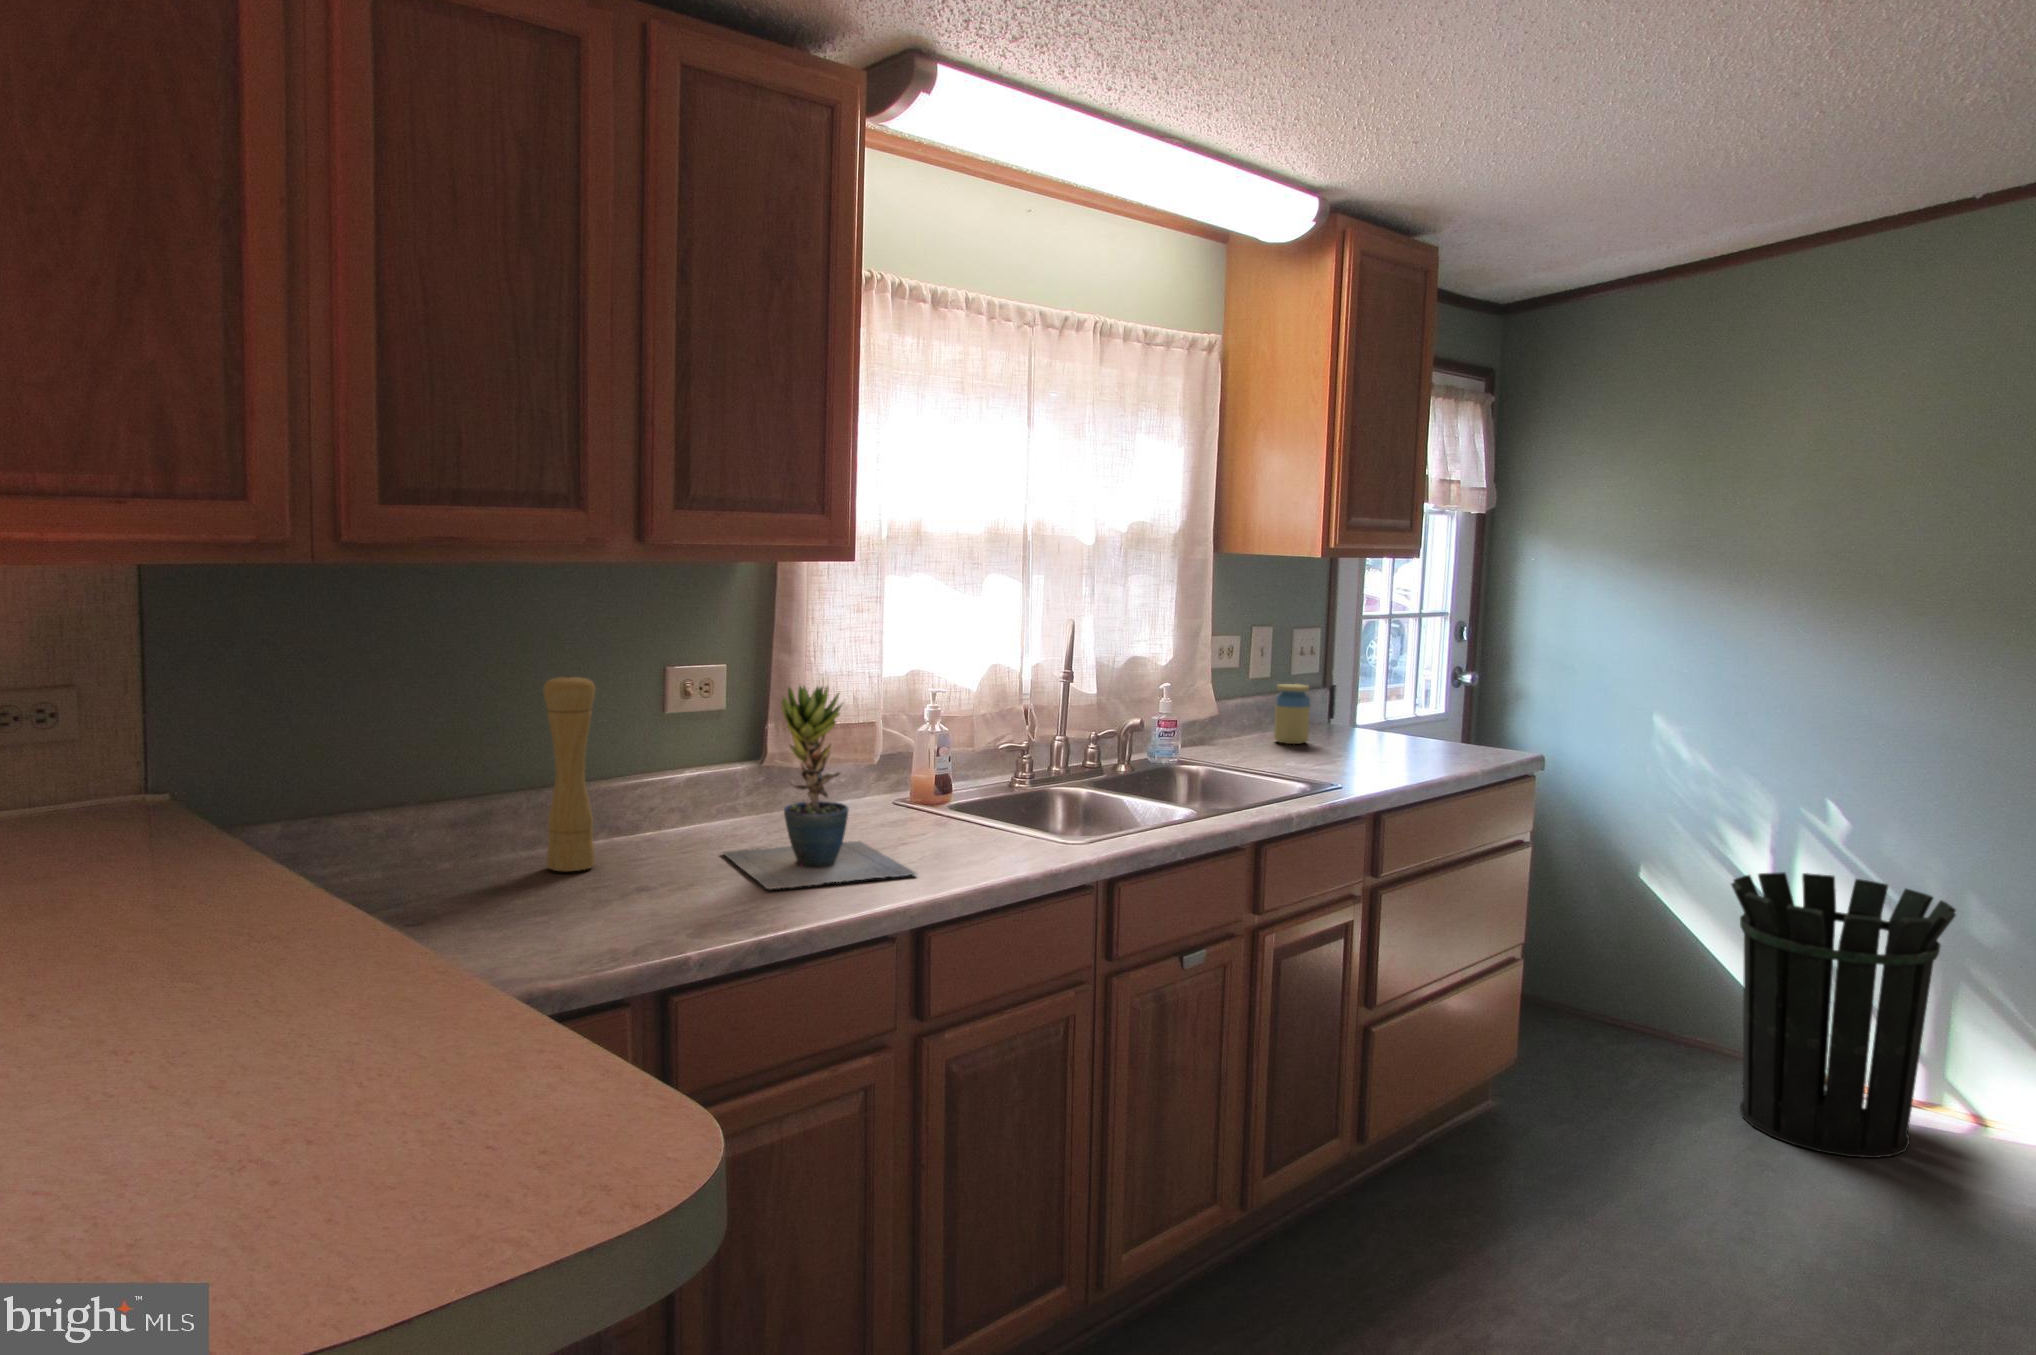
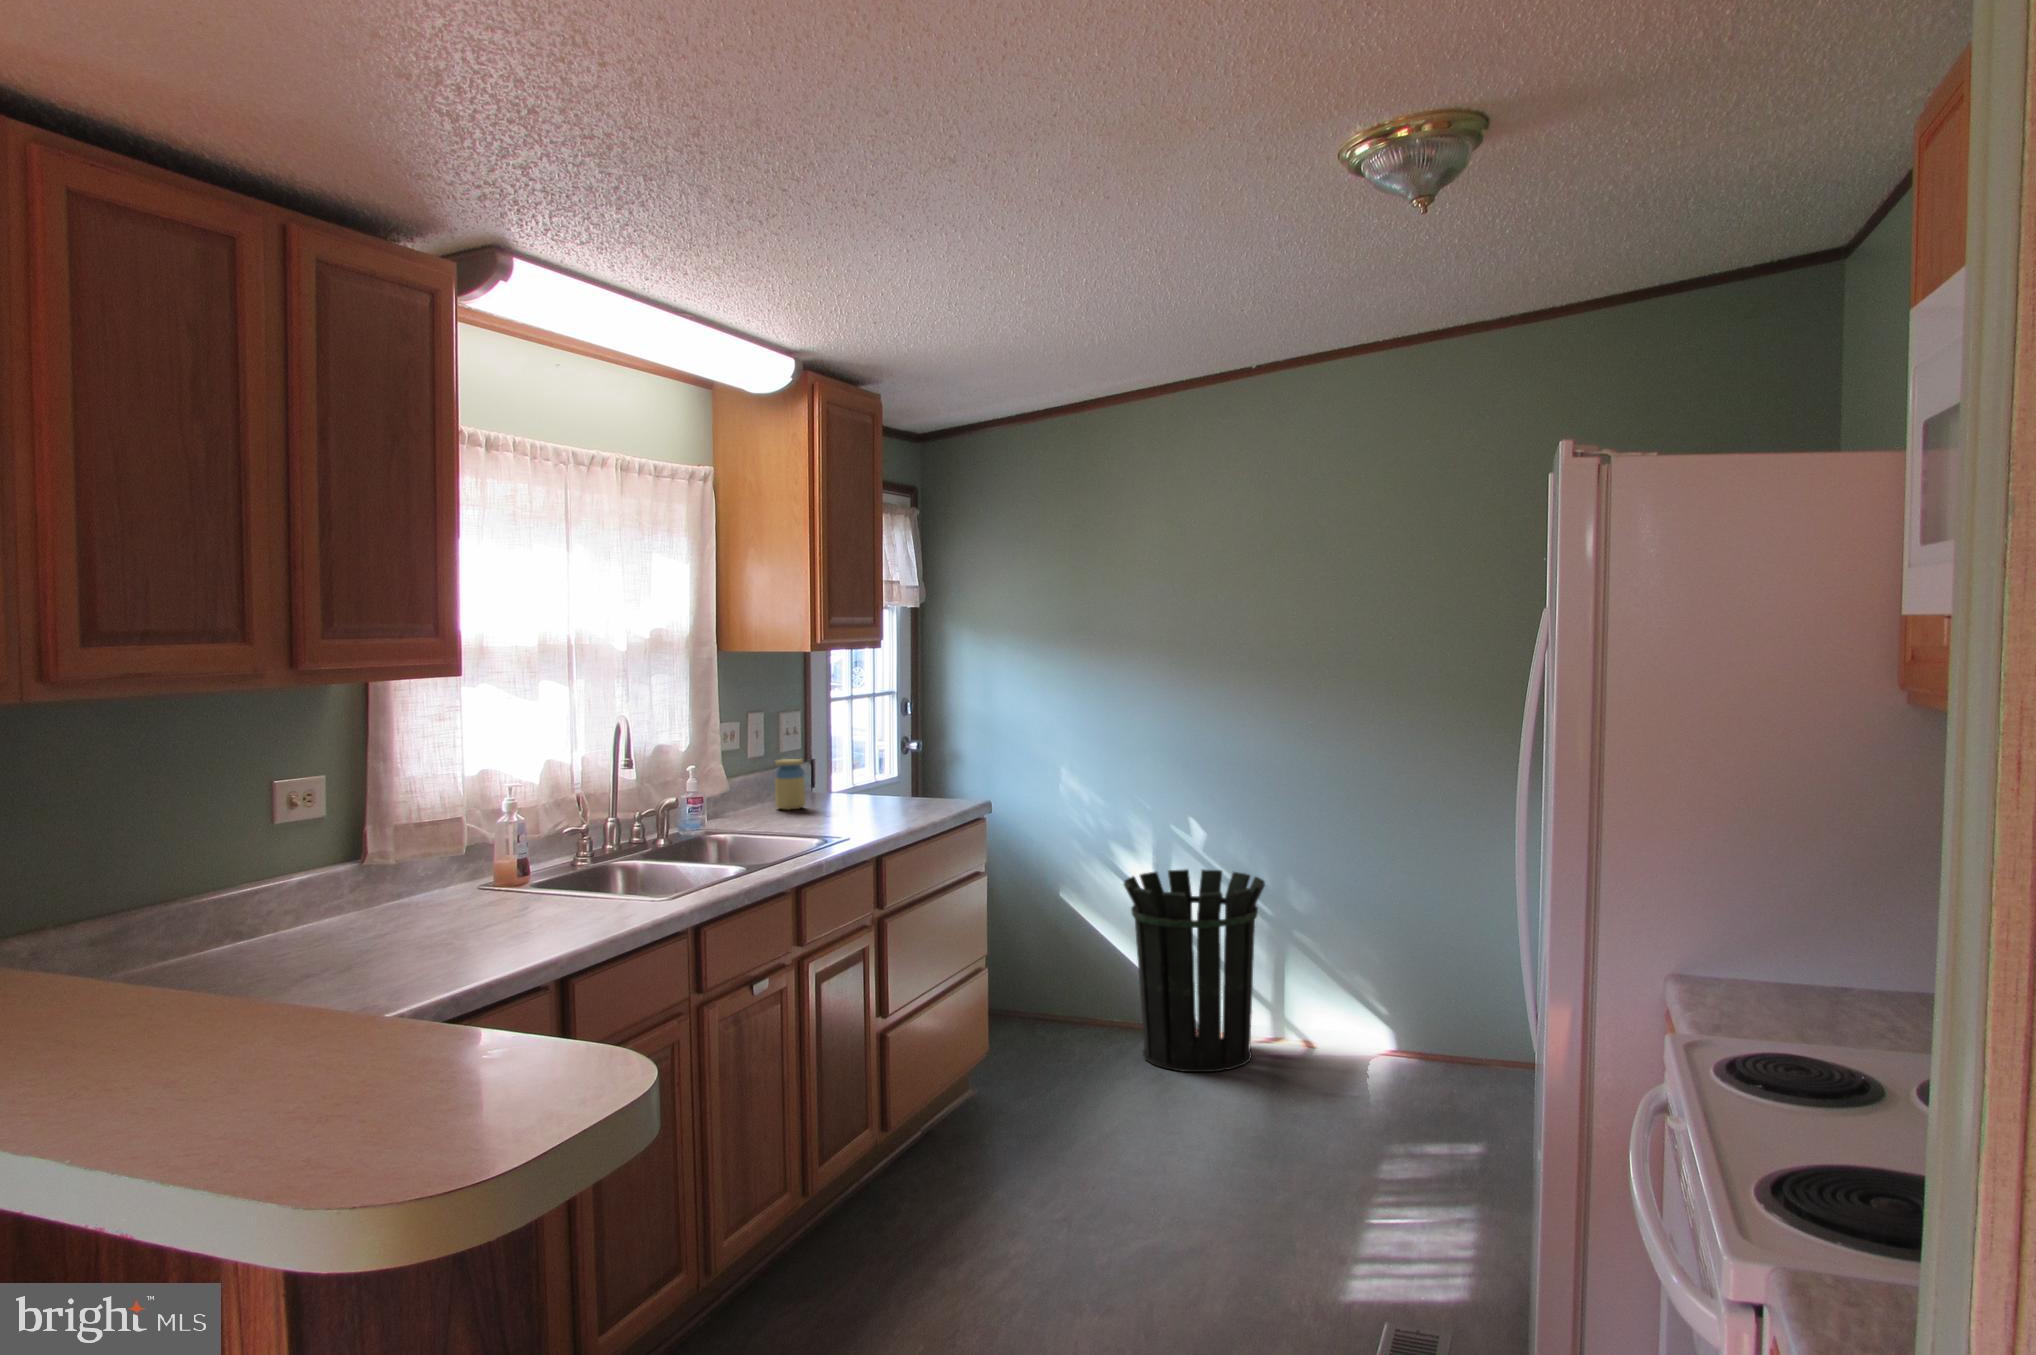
pepper mill: present [544,674,595,872] -> none [188,792,245,974]
potted plant: present [723,686,916,889] -> none [358,781,558,959]

